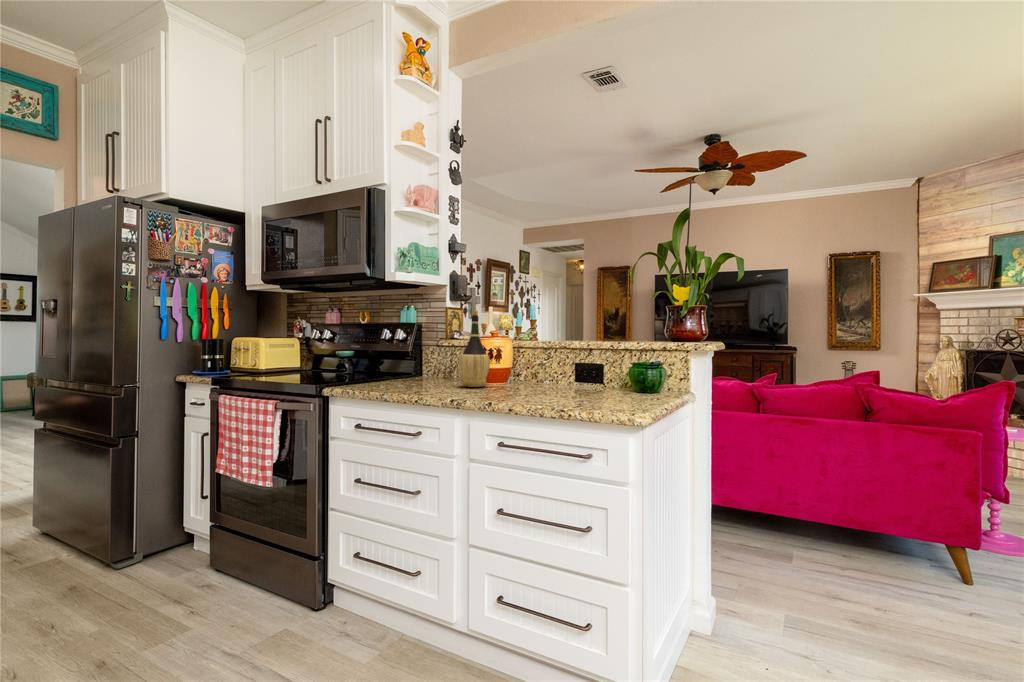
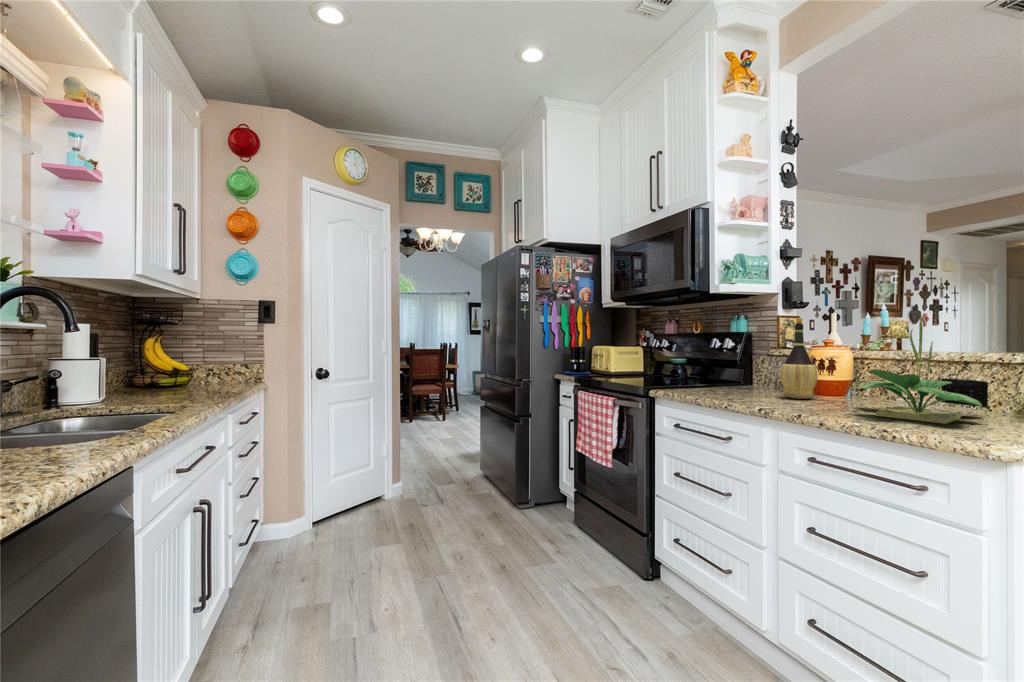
potted plant: none [525,307,612,400] -> present [853,311,982,424]

